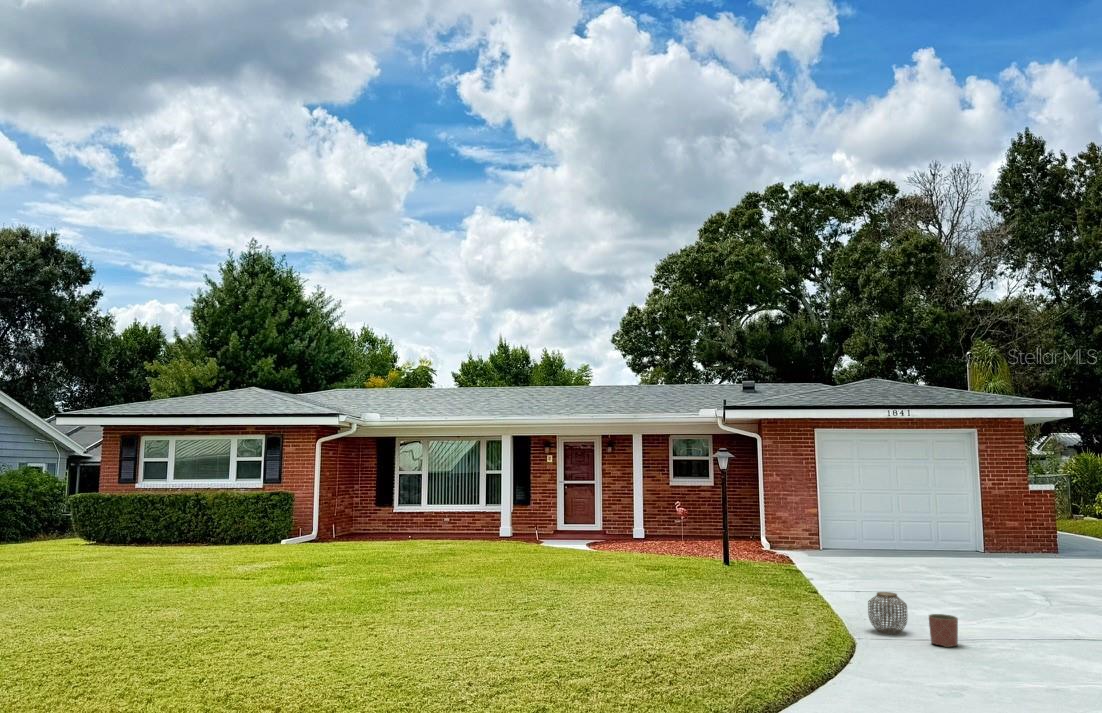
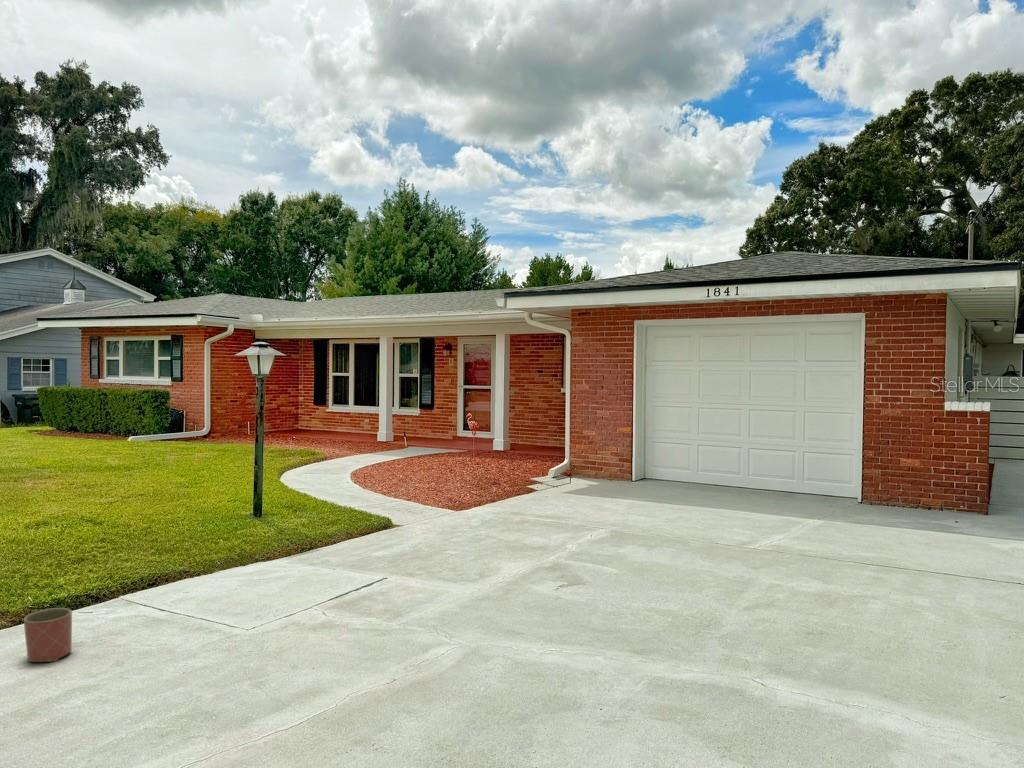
woven basket: present [868,592,907,634] -> none [68,562,129,626]

